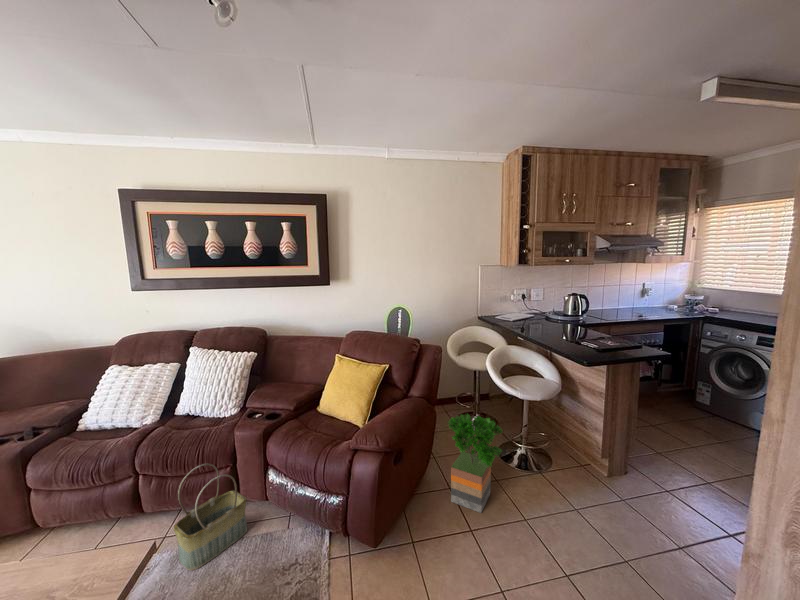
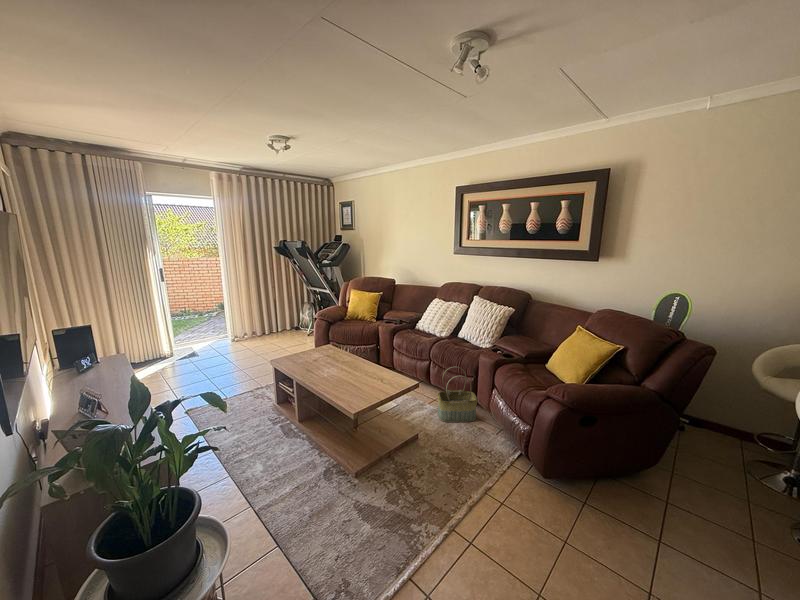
potted tree: present [448,414,502,513] -> none [653,424,756,535]

